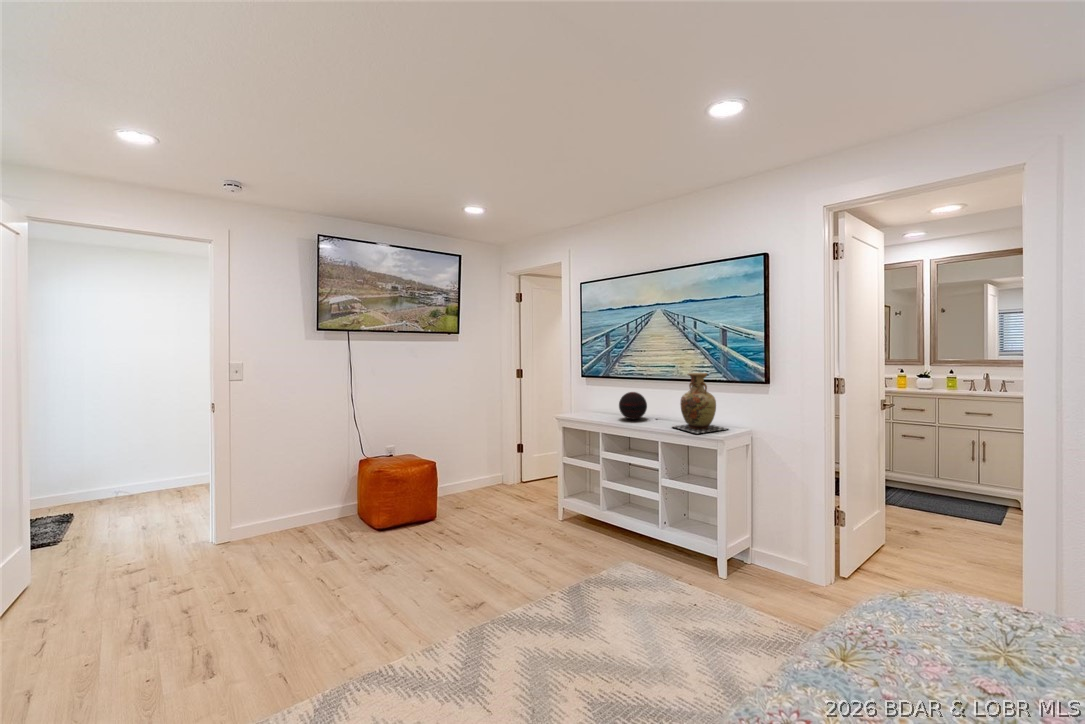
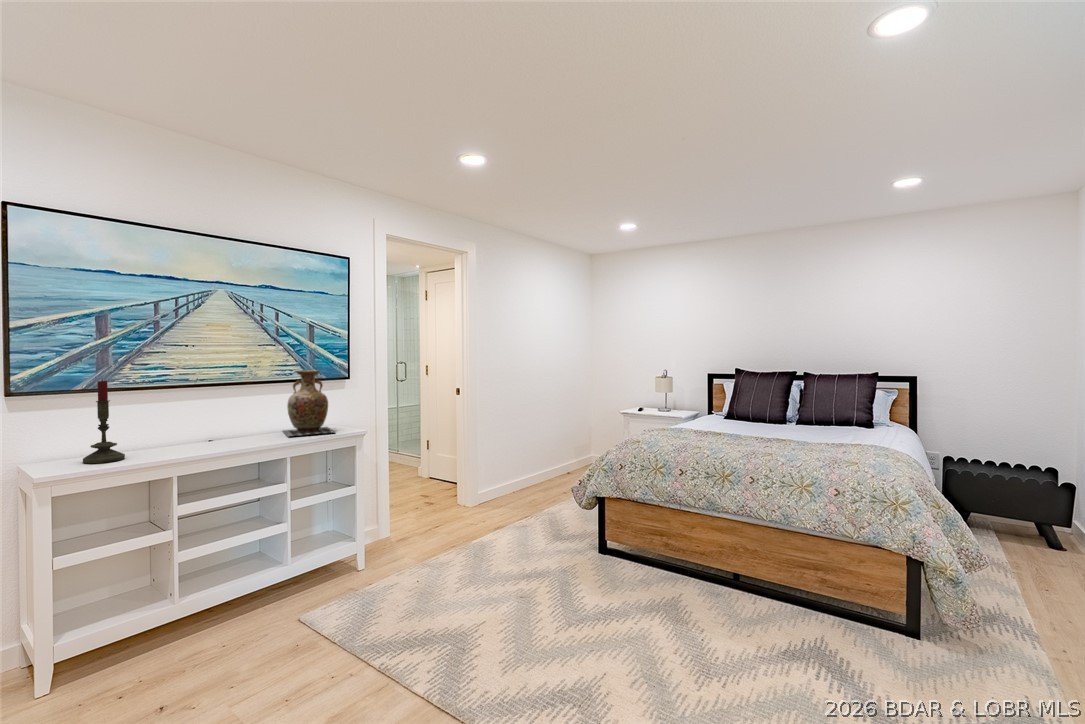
candle: none [585,370,603,415] -> present [83,380,125,463]
decorative orb: present [619,392,647,420] -> none [183,405,232,446]

